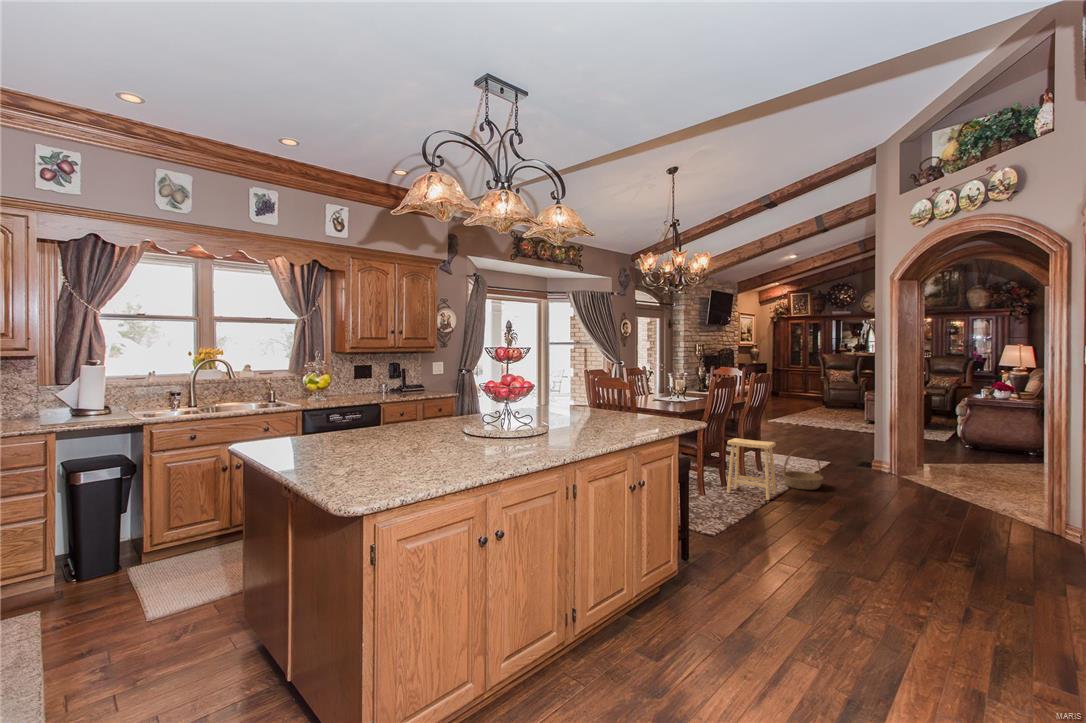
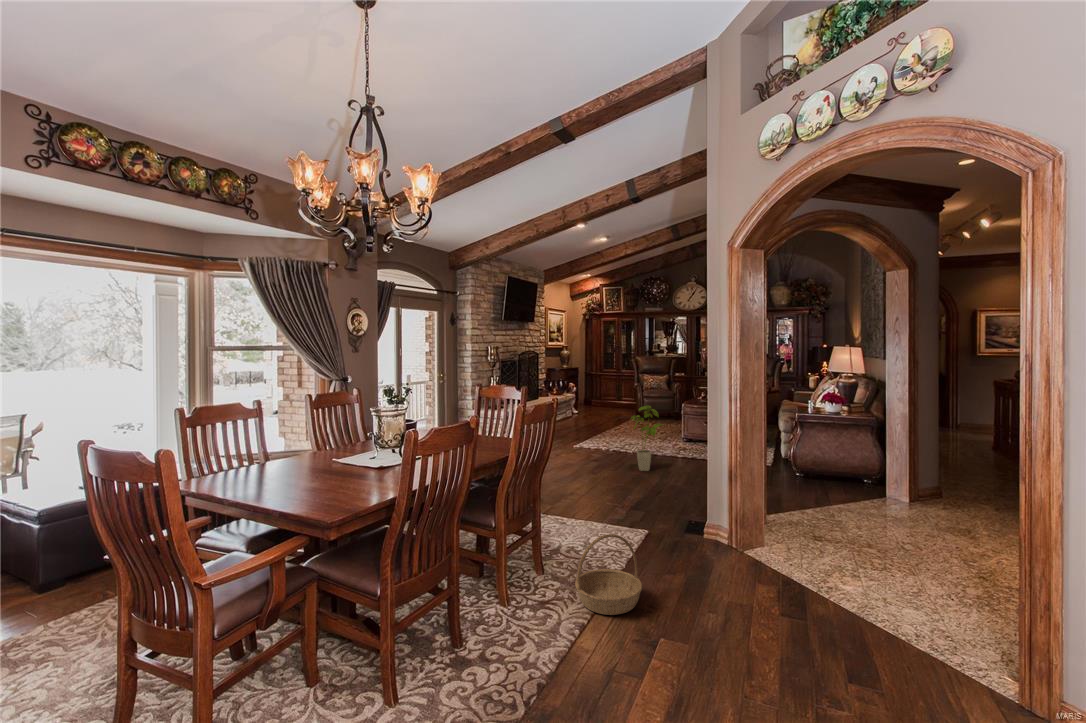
house plant: none [816,389,846,438] -> present [632,406,663,471]
footstool: present [727,438,776,500] -> none [467,533,562,671]

